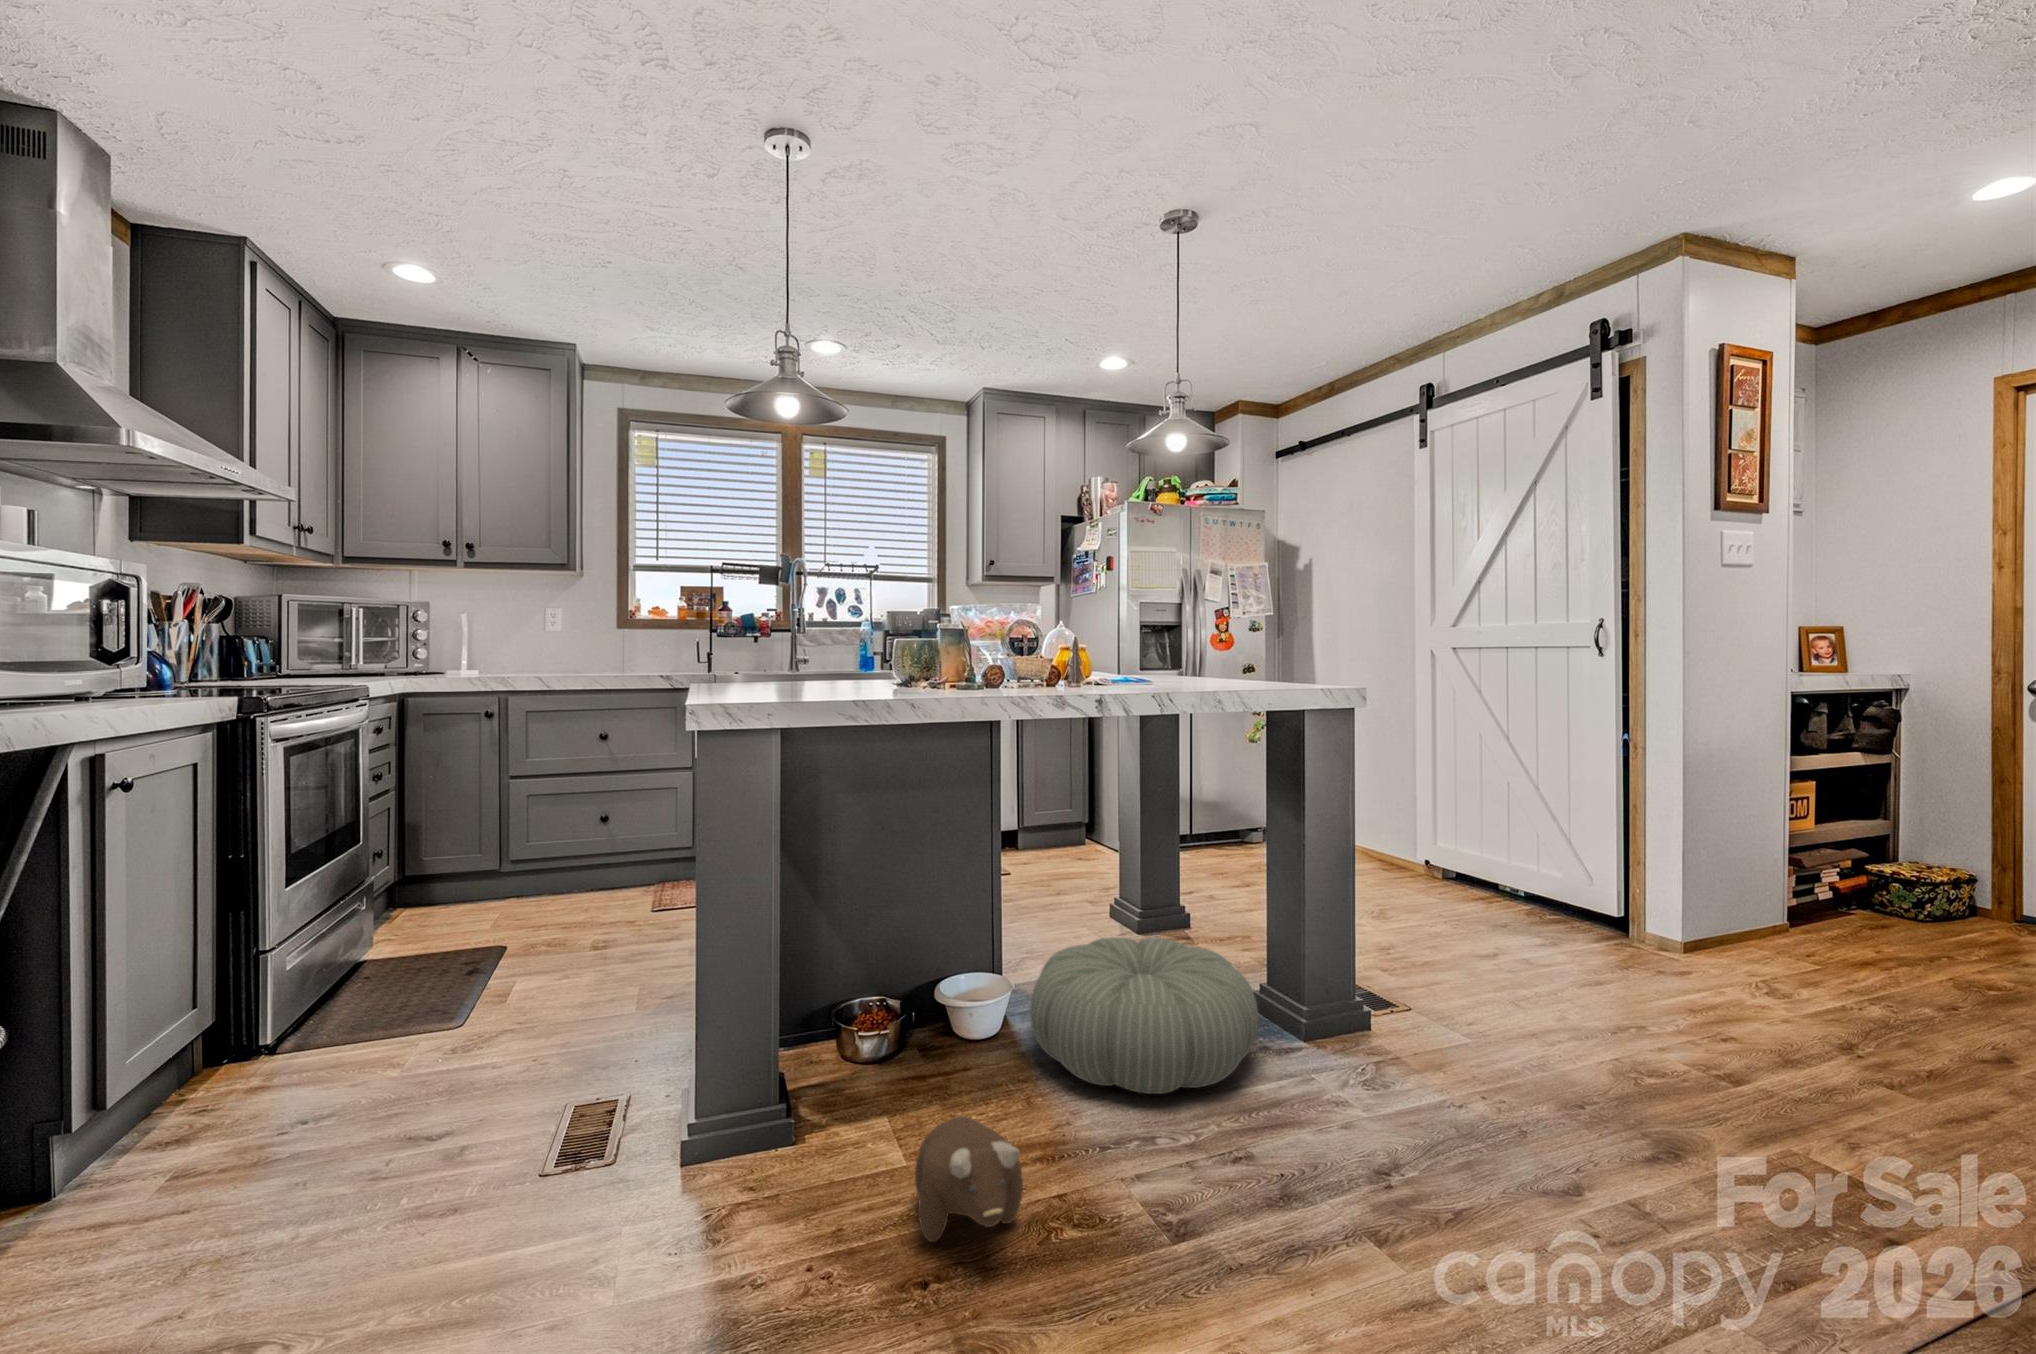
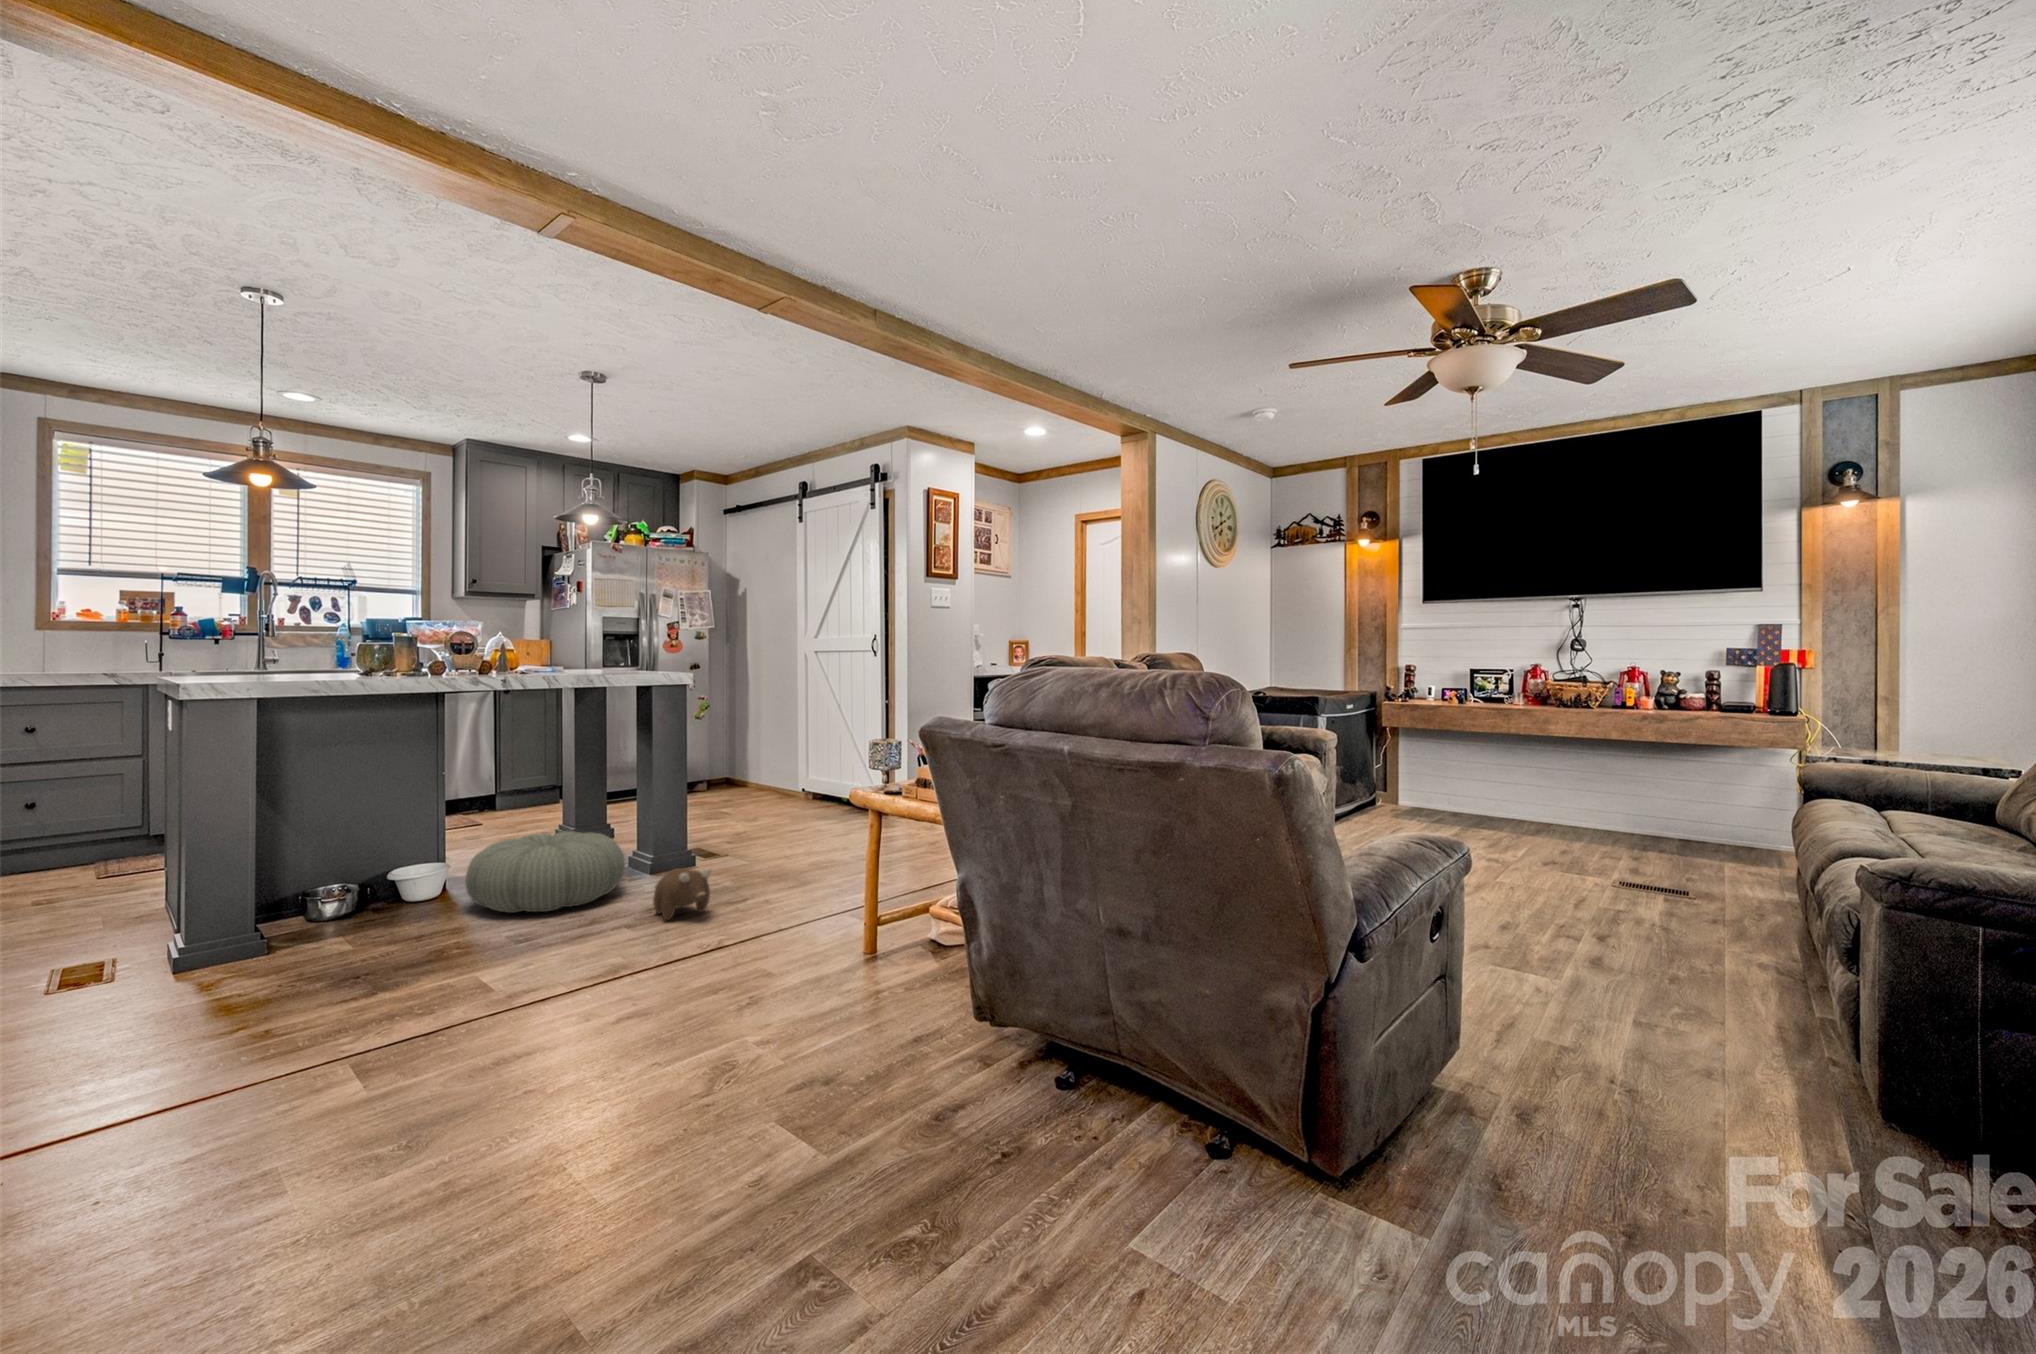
plush toy: present [915,1116,1023,1242] -> present [653,868,711,920]

